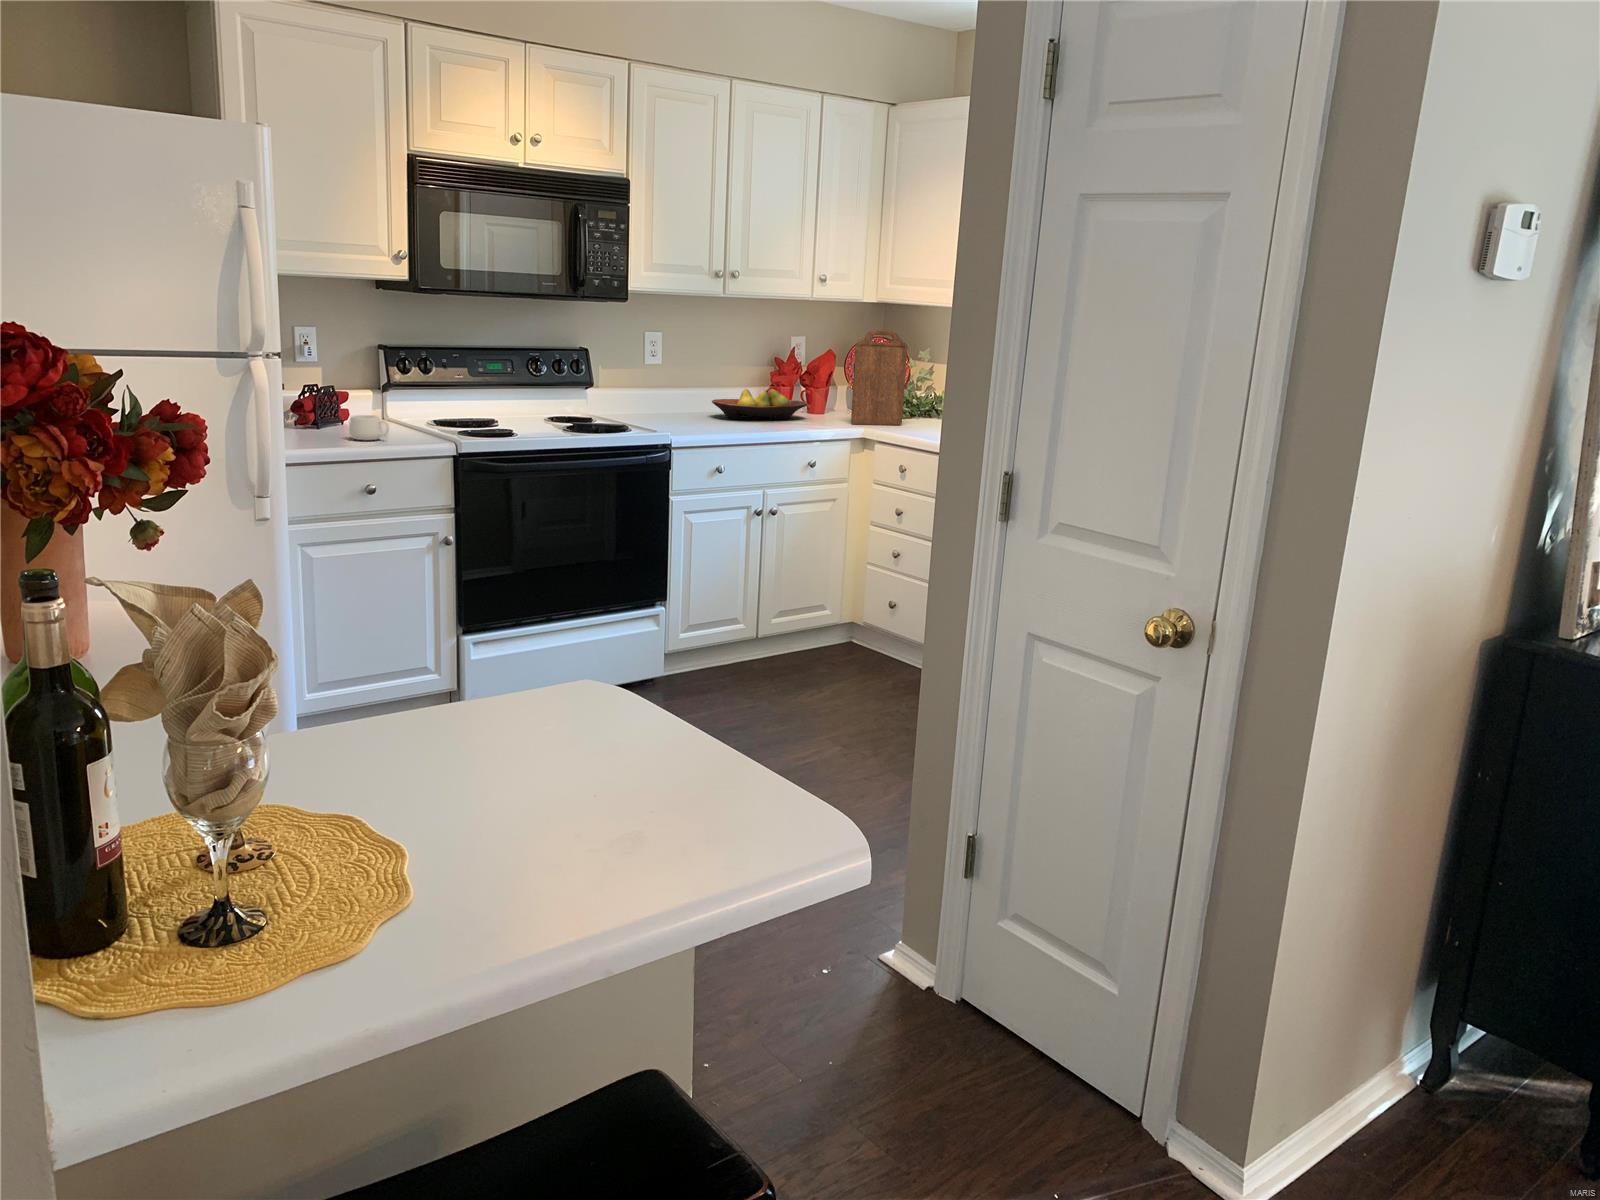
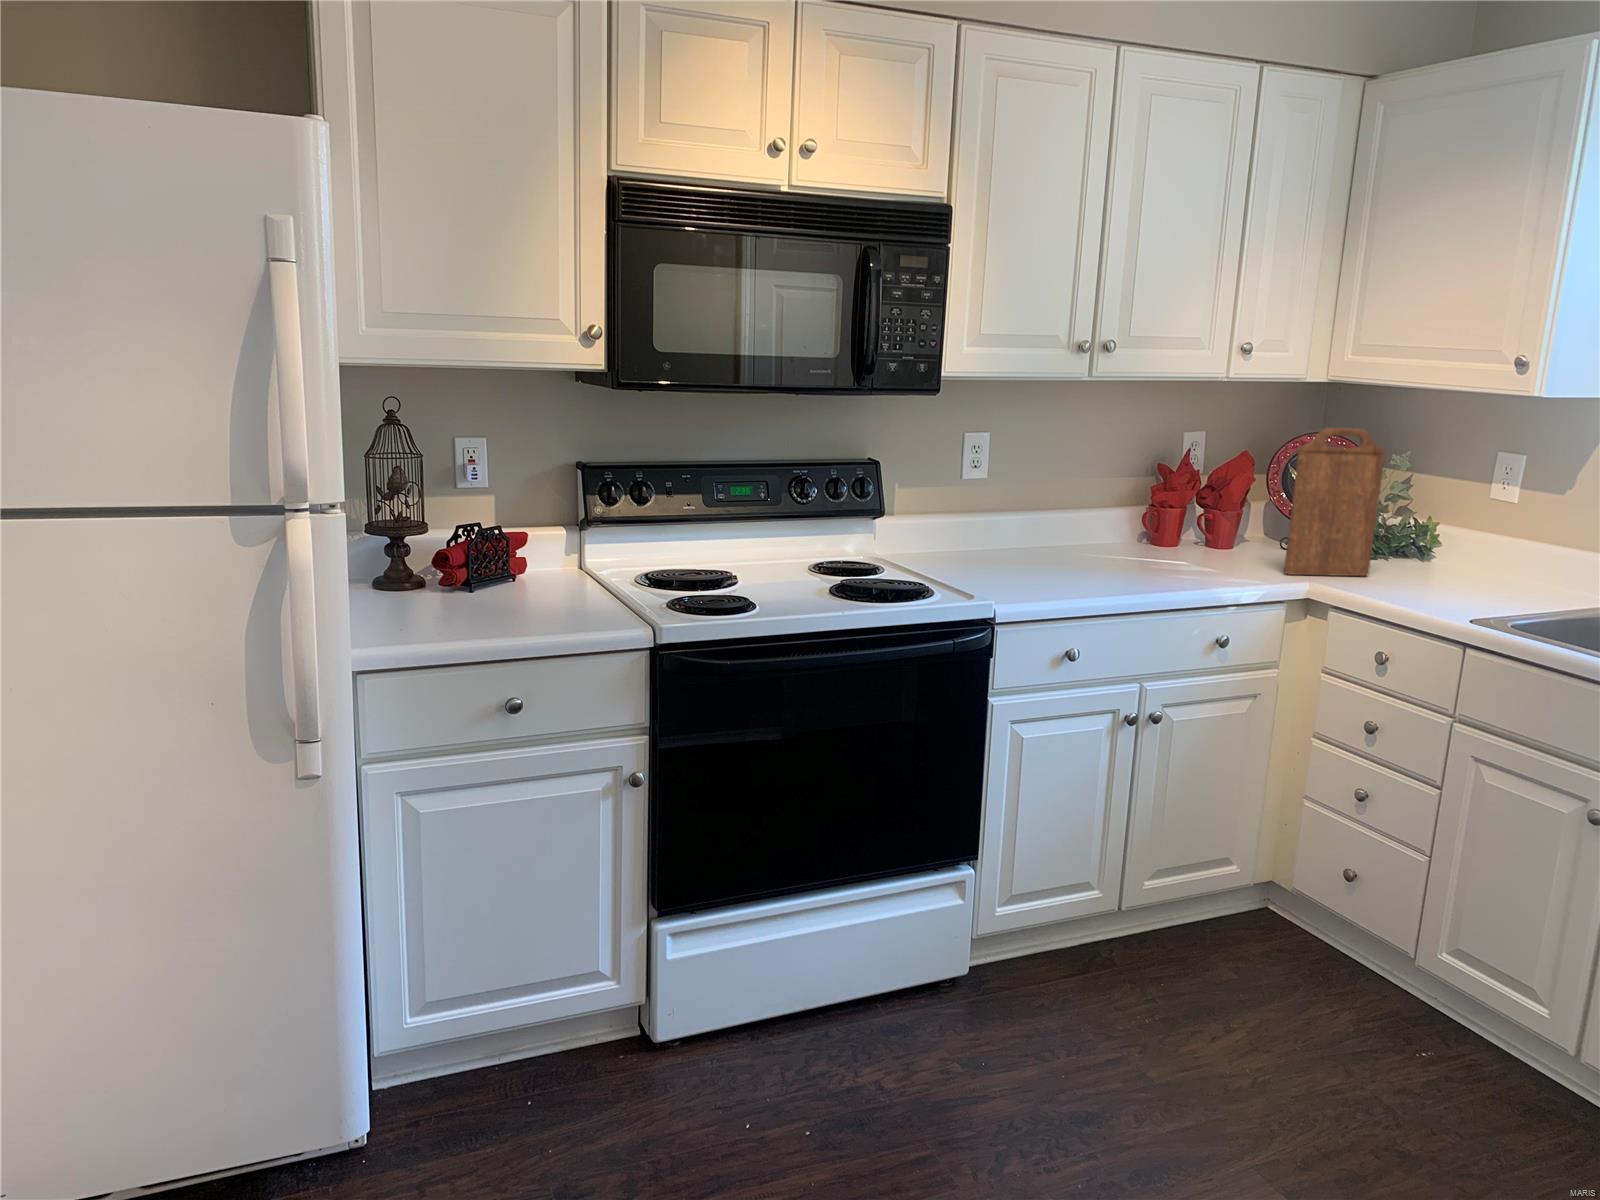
fruit bowl: present [712,389,807,420] -> none [1061,517,1211,565]
mug: present [349,415,389,440] -> none [494,579,552,622]

